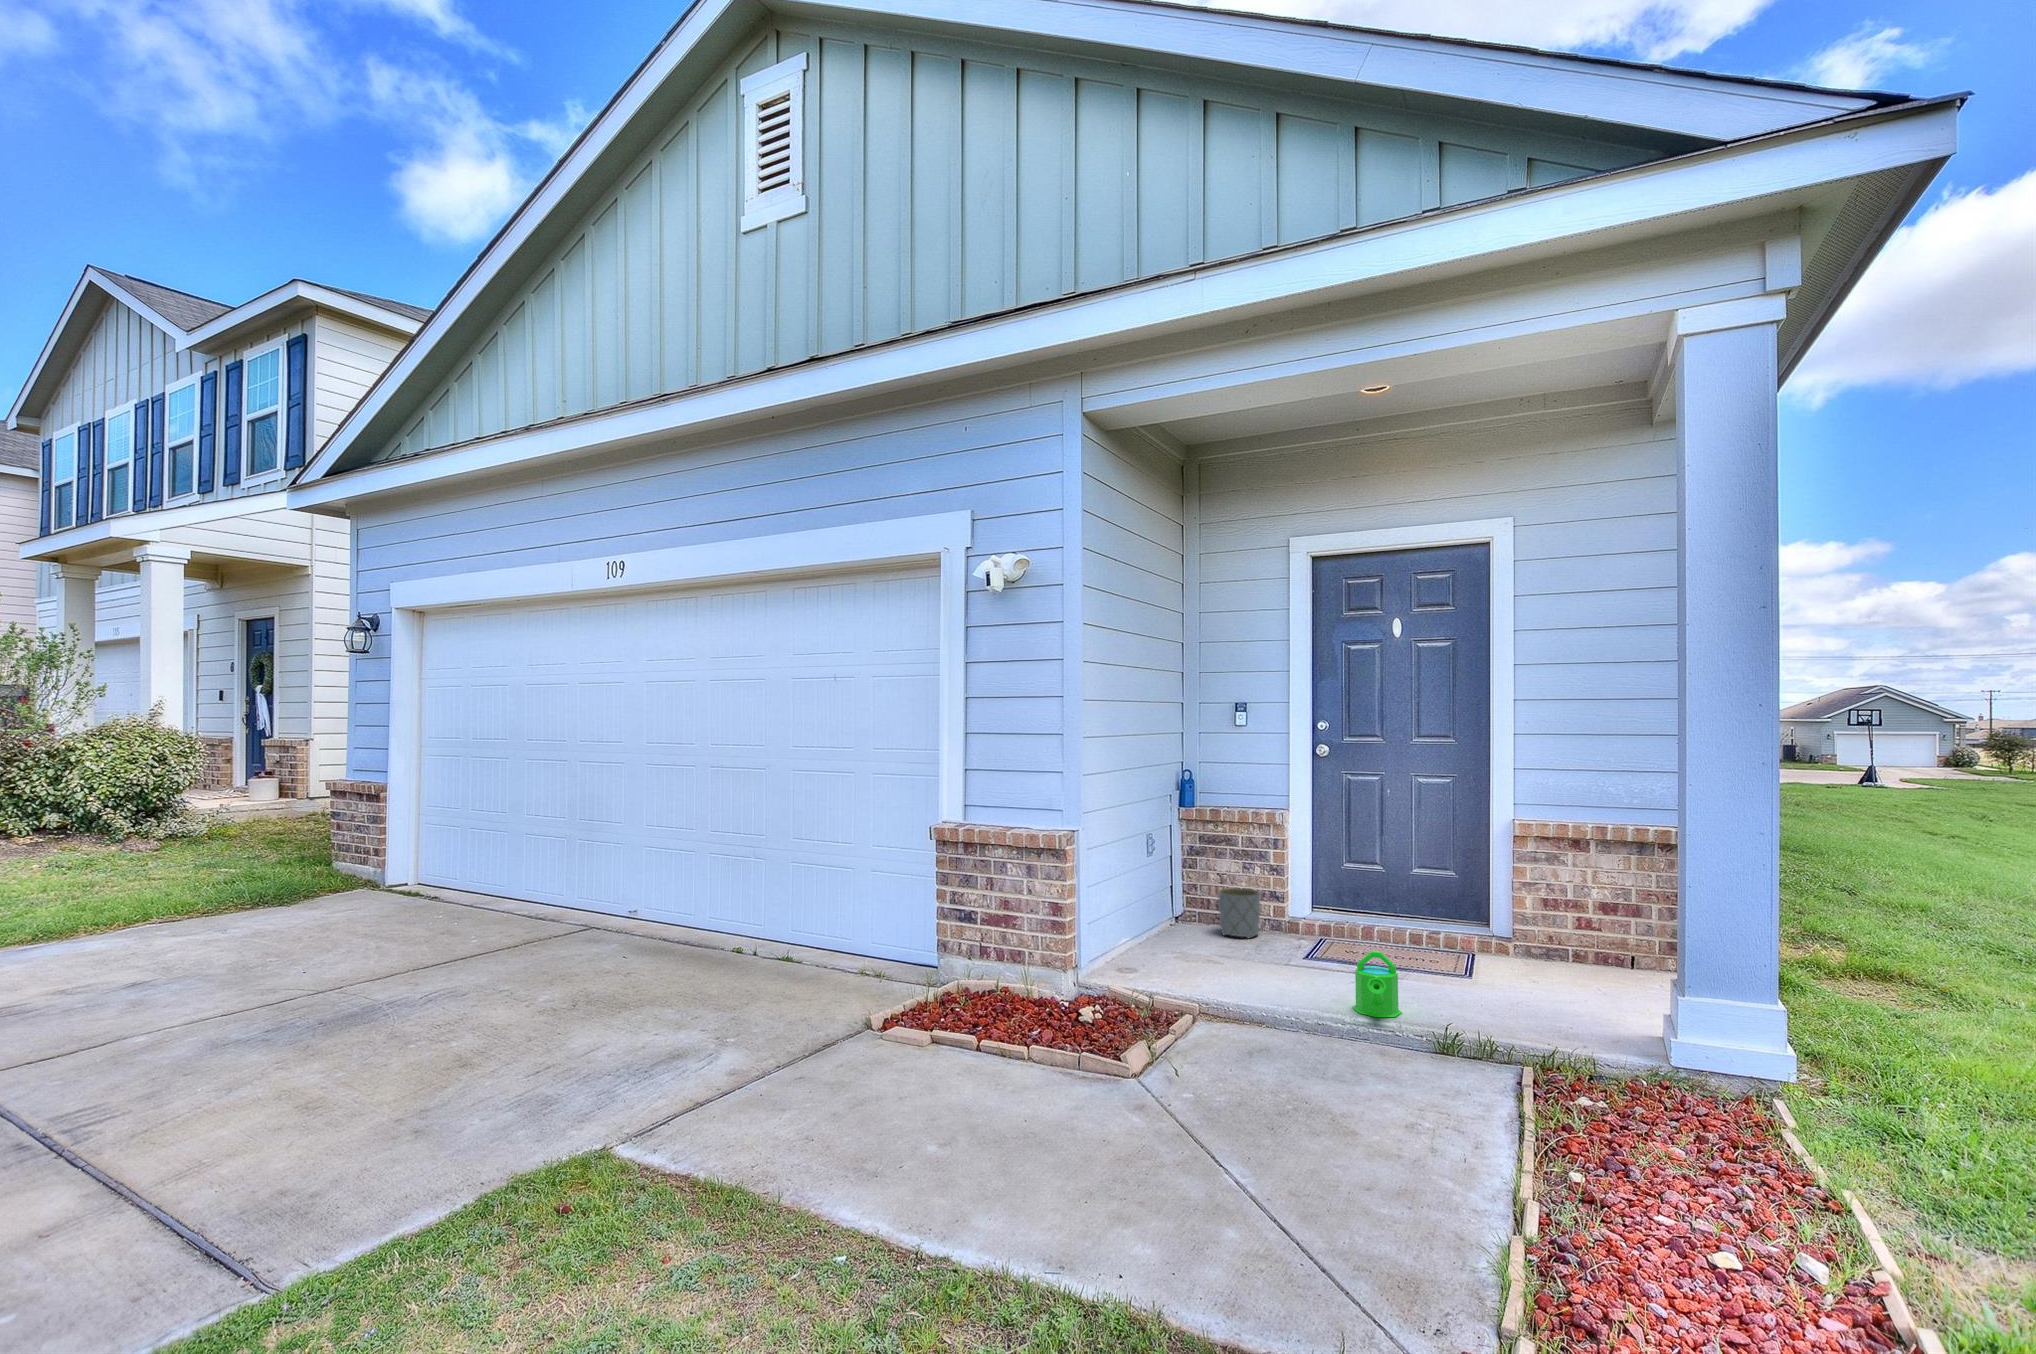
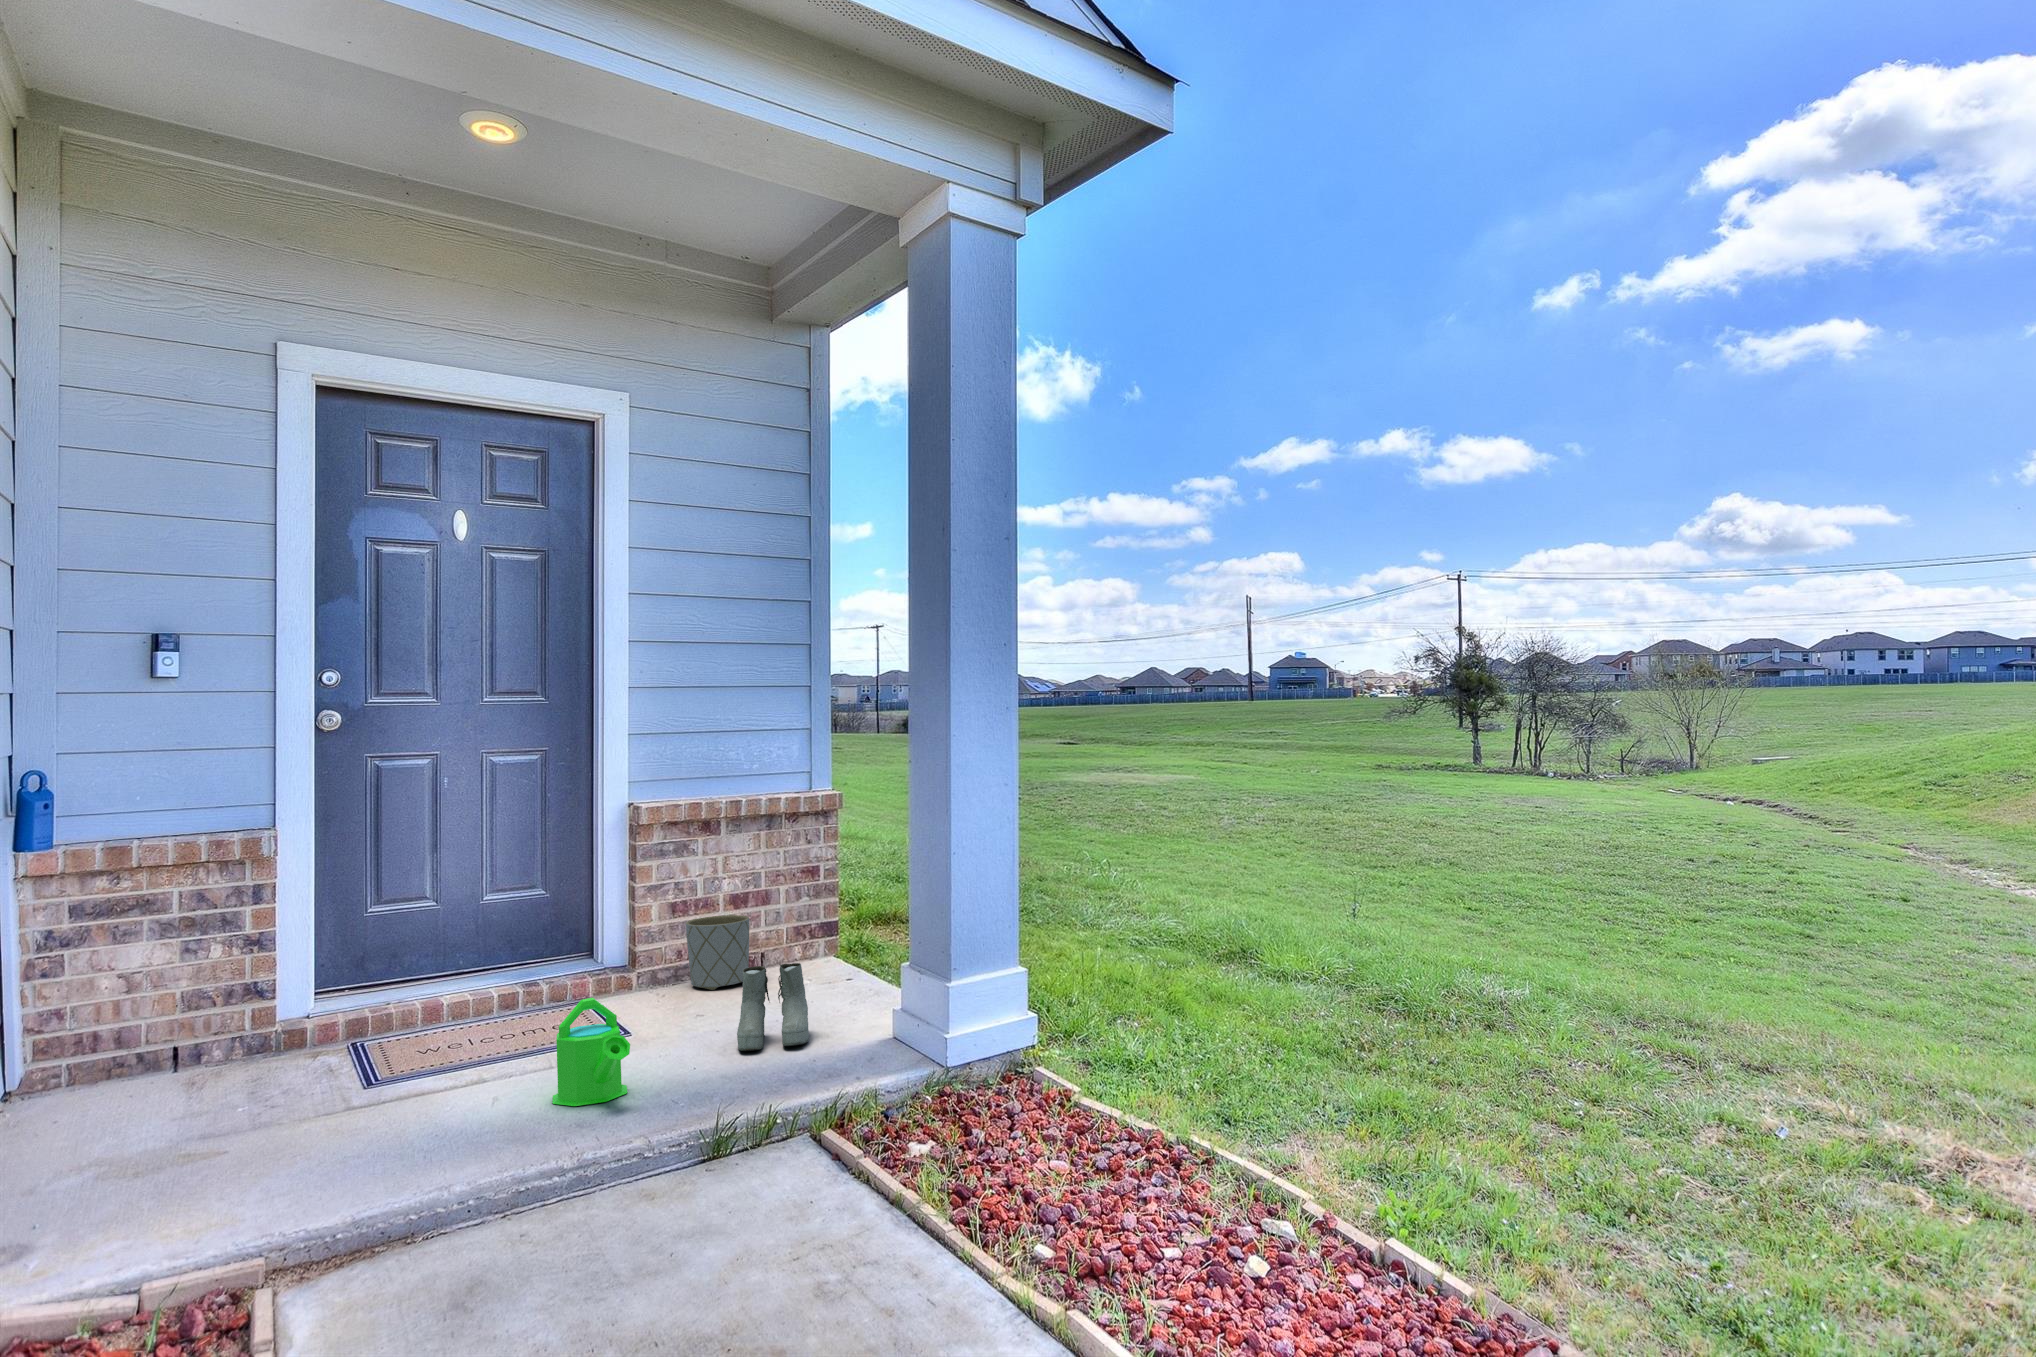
planter: present [1218,888,1260,939] -> present [686,915,749,990]
boots: none [1497,962,1567,1030] -> present [737,963,809,1051]

